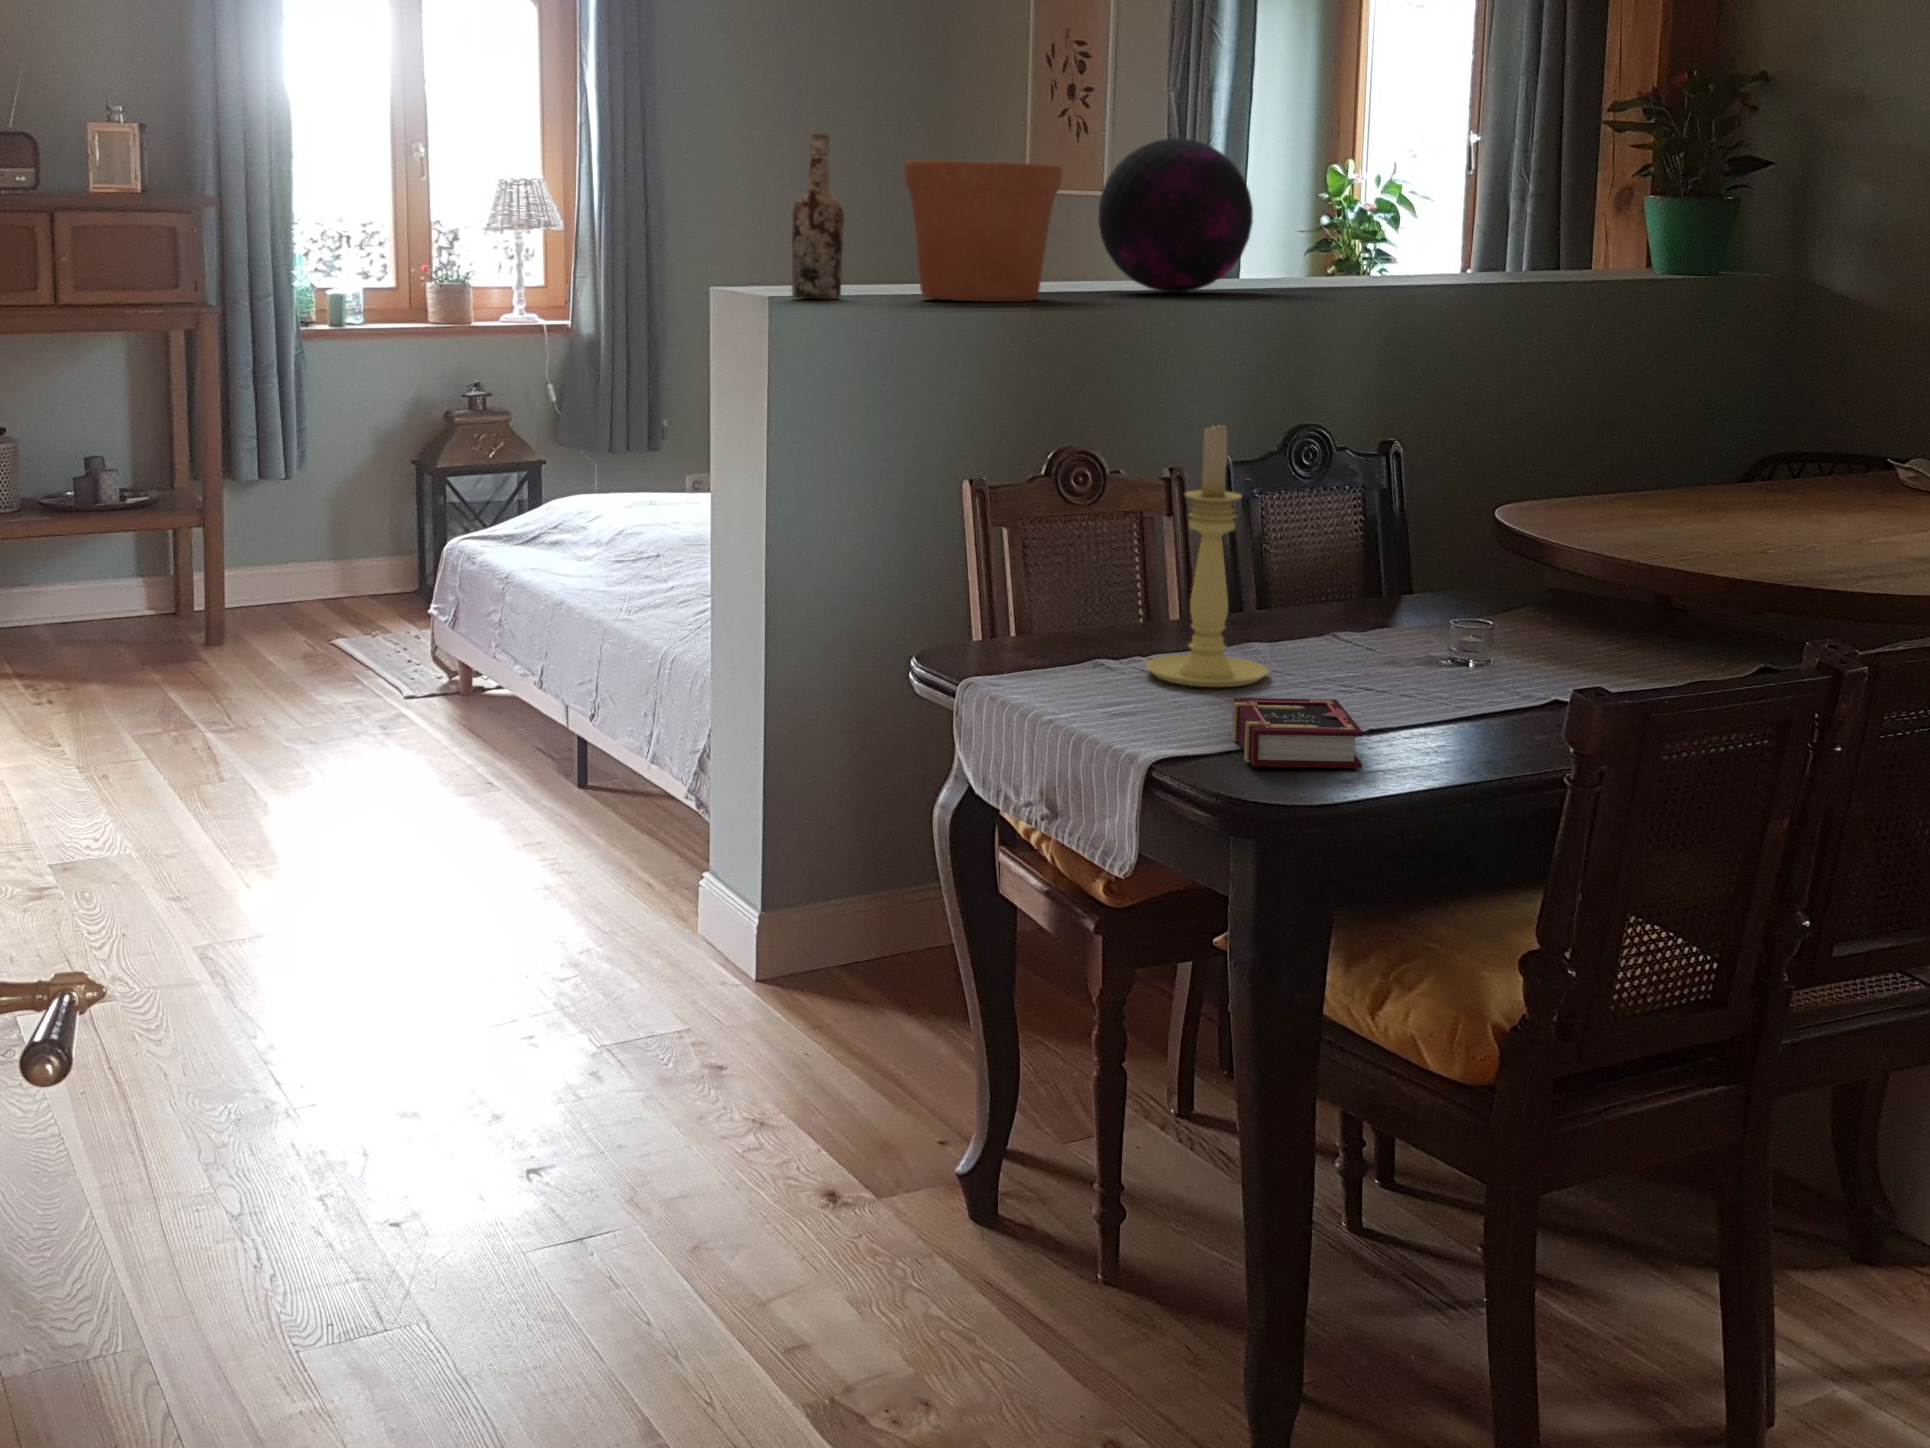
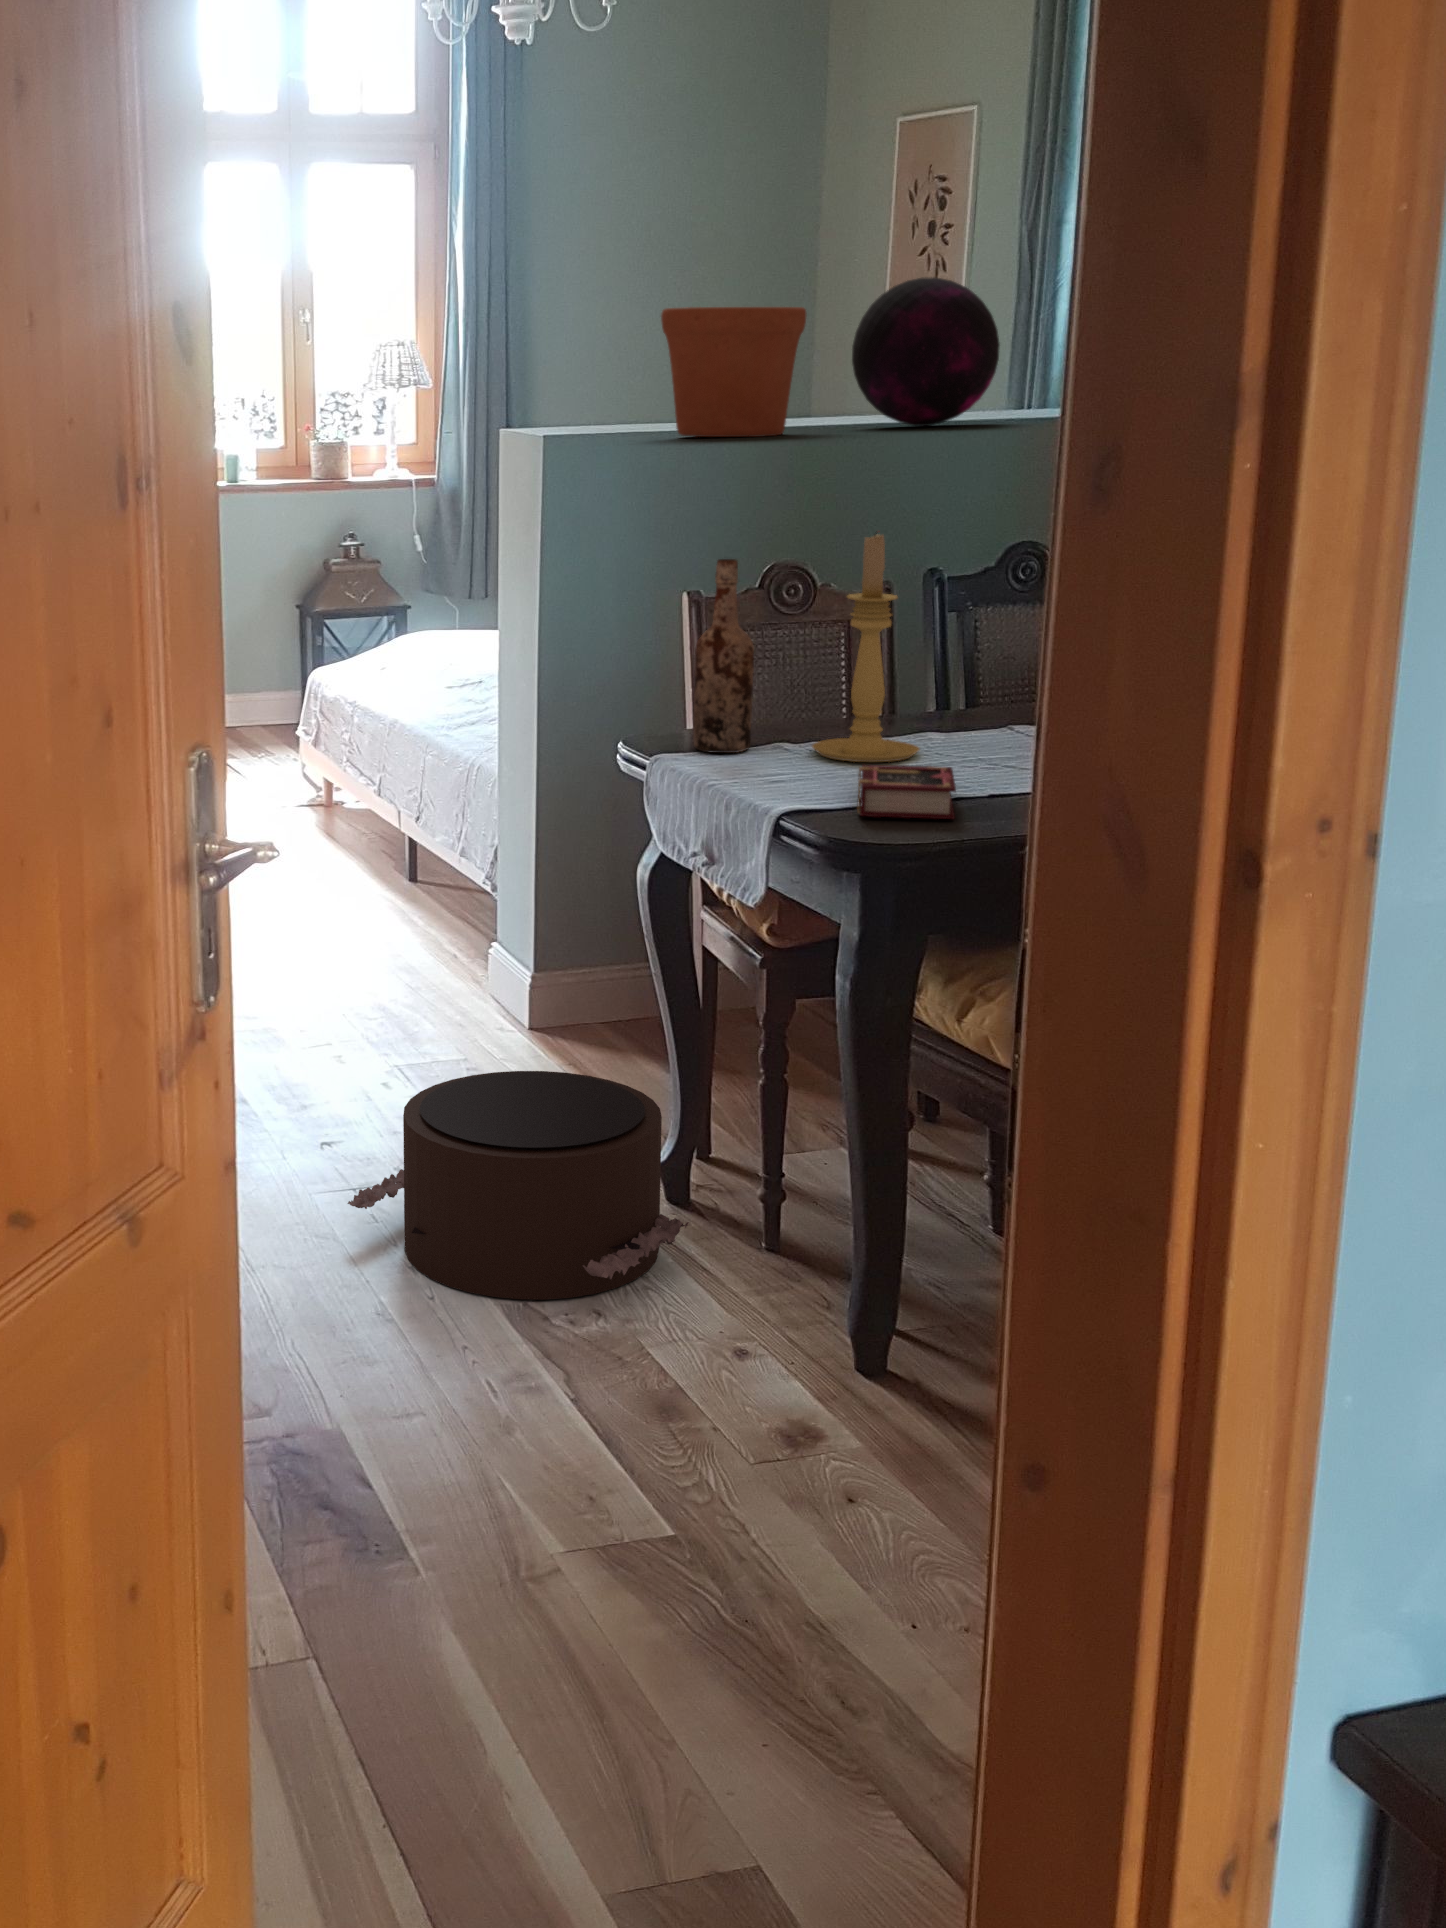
wine bottle: present [792,134,844,299] -> present [693,559,754,753]
pouf: none [588,1069,1026,1393] -> present [348,1071,689,1300]

